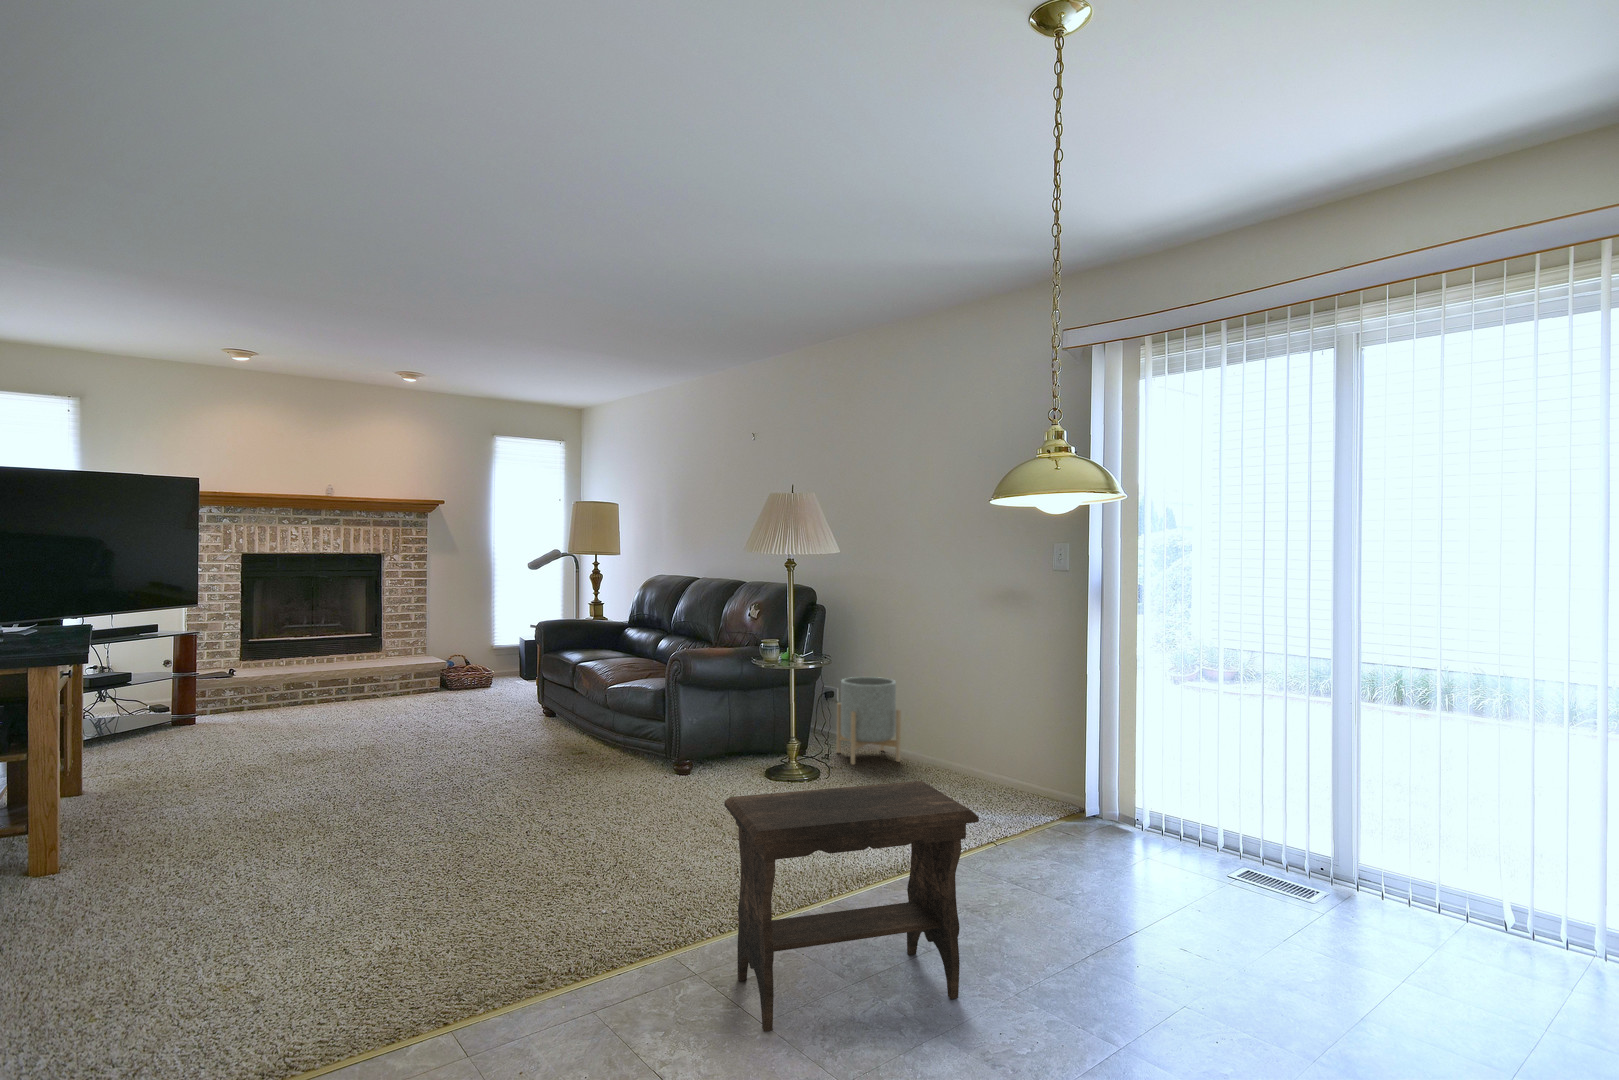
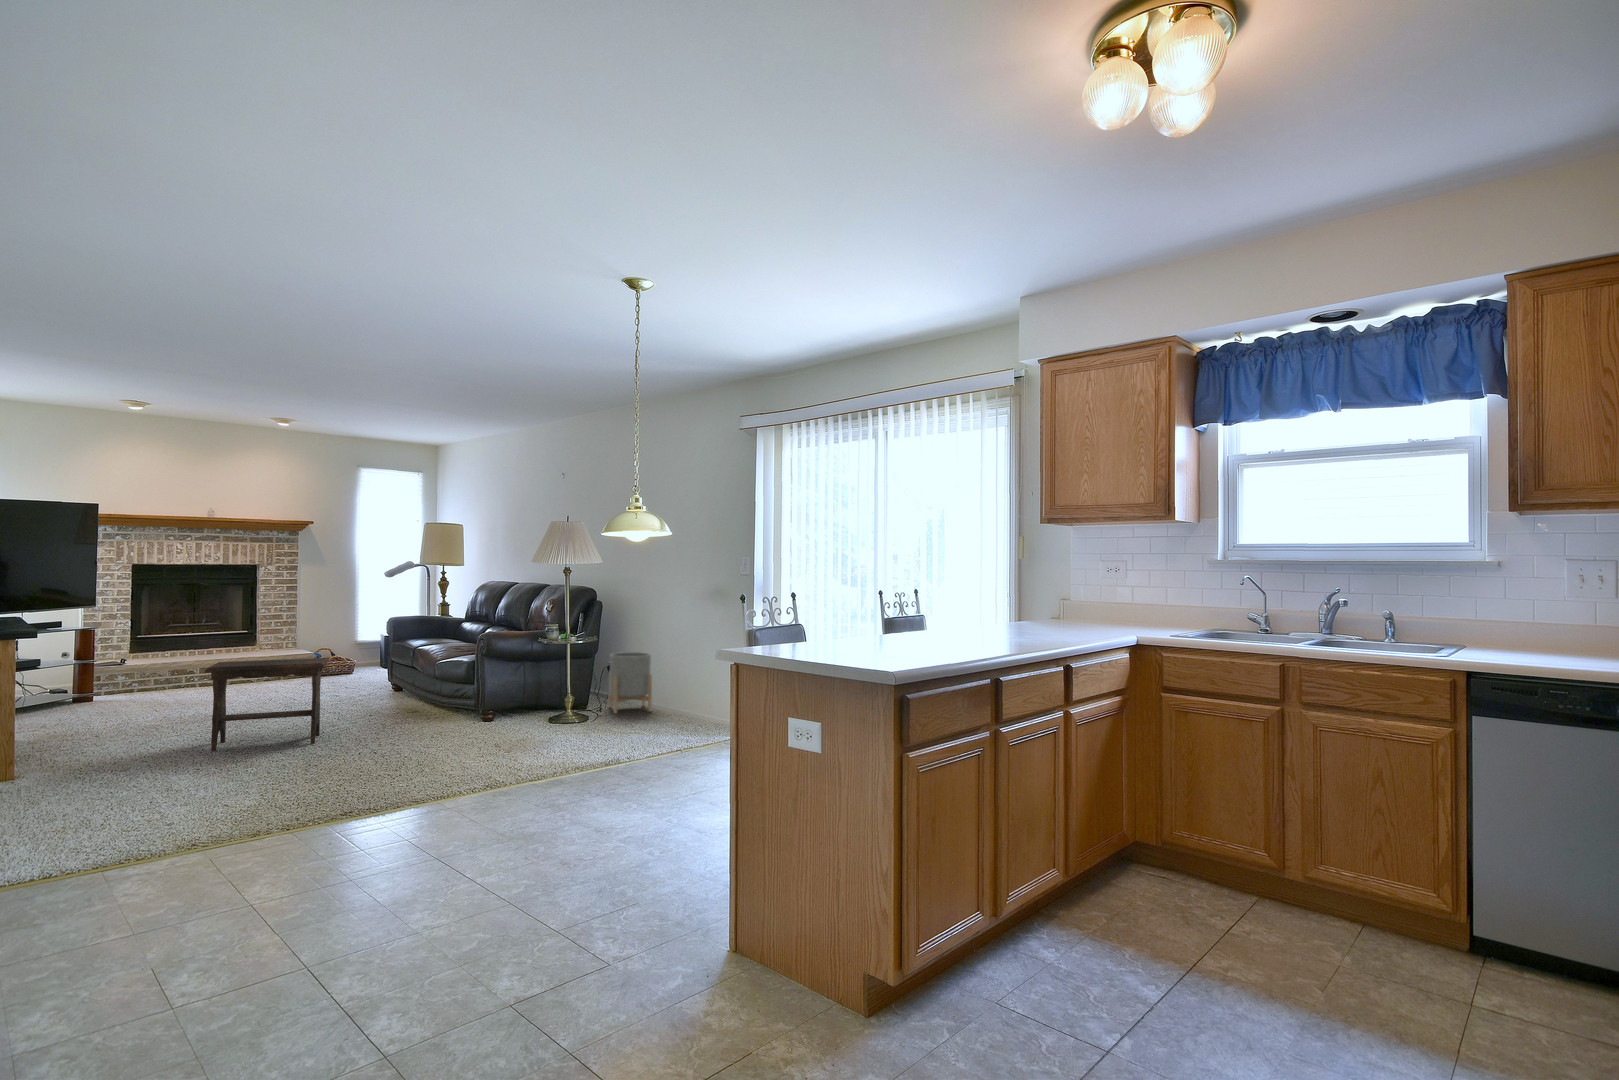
footstool: present [724,781,979,1032] -> present [205,658,328,751]

